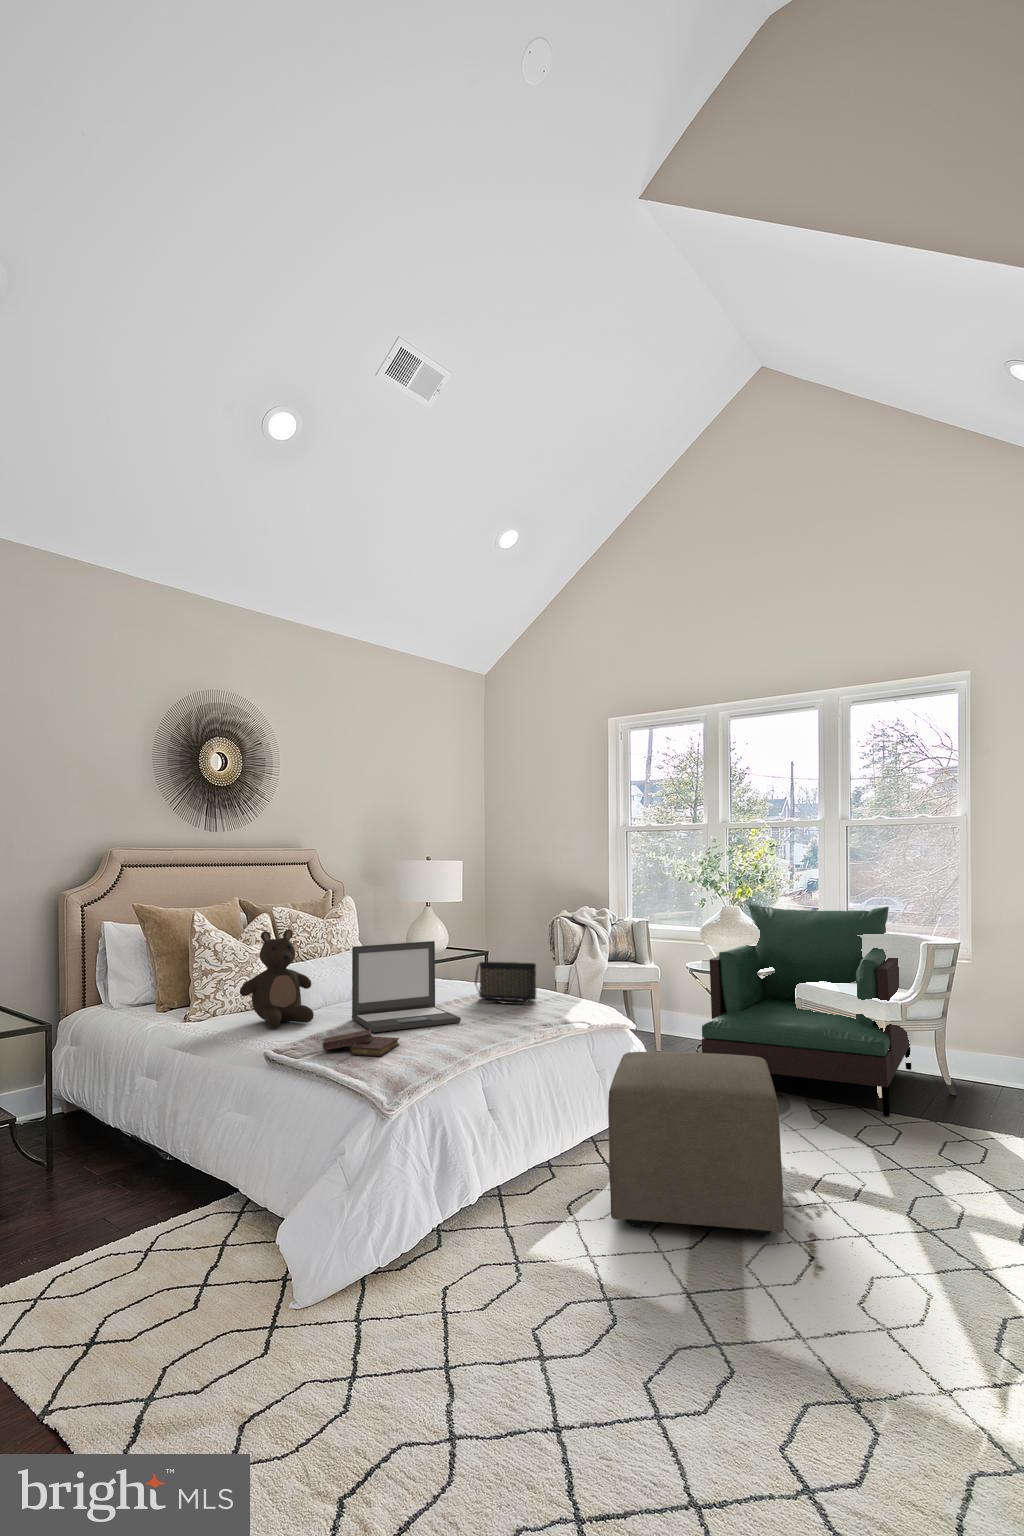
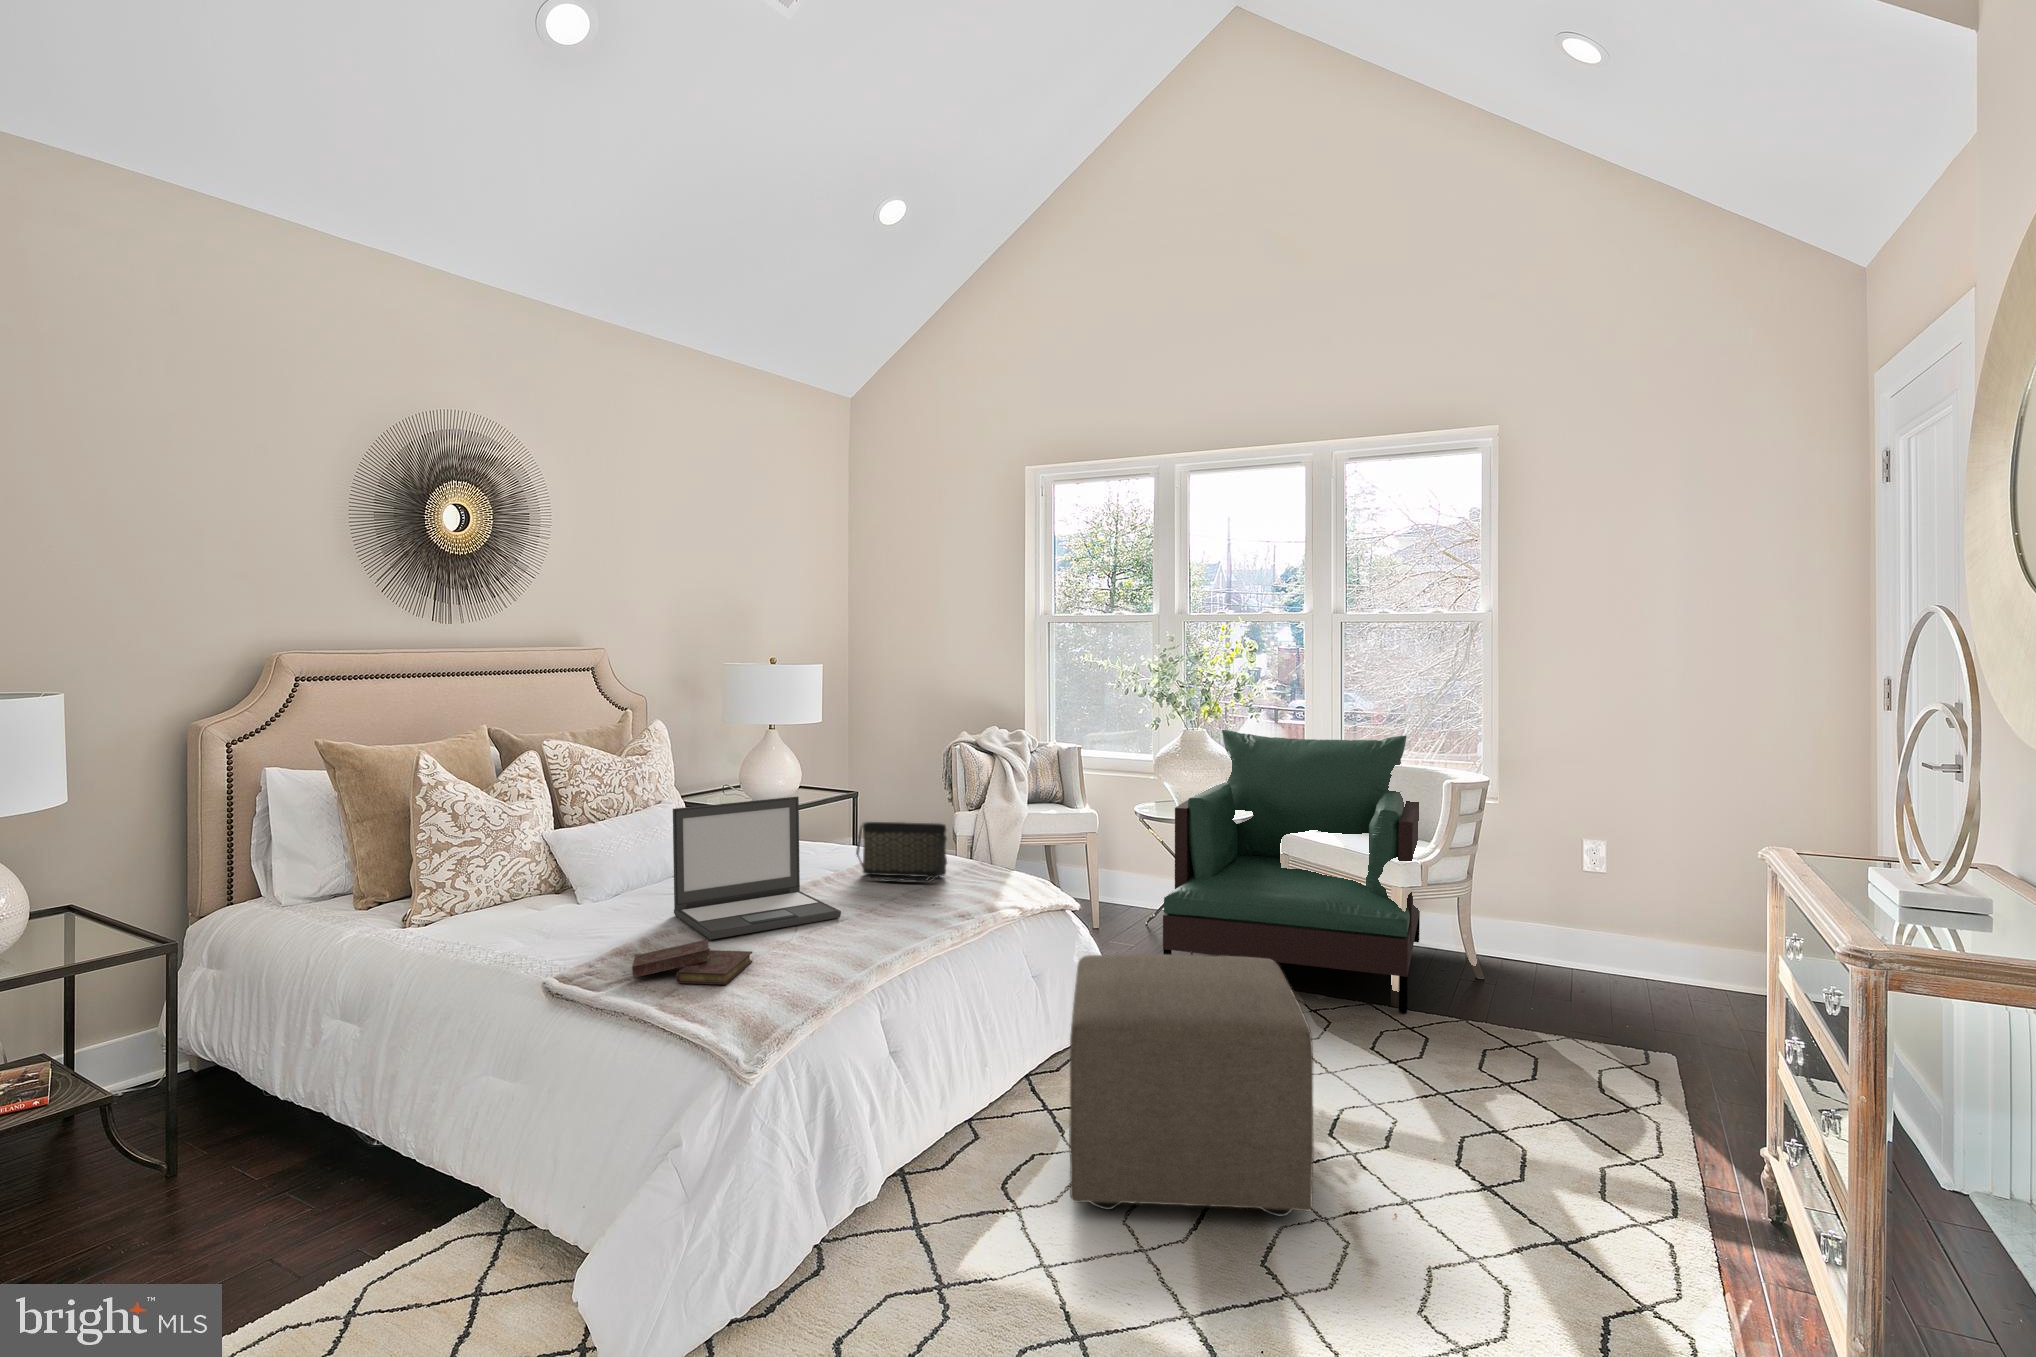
stuffed bear: present [240,930,314,1027] -> none [494,783,614,934]

